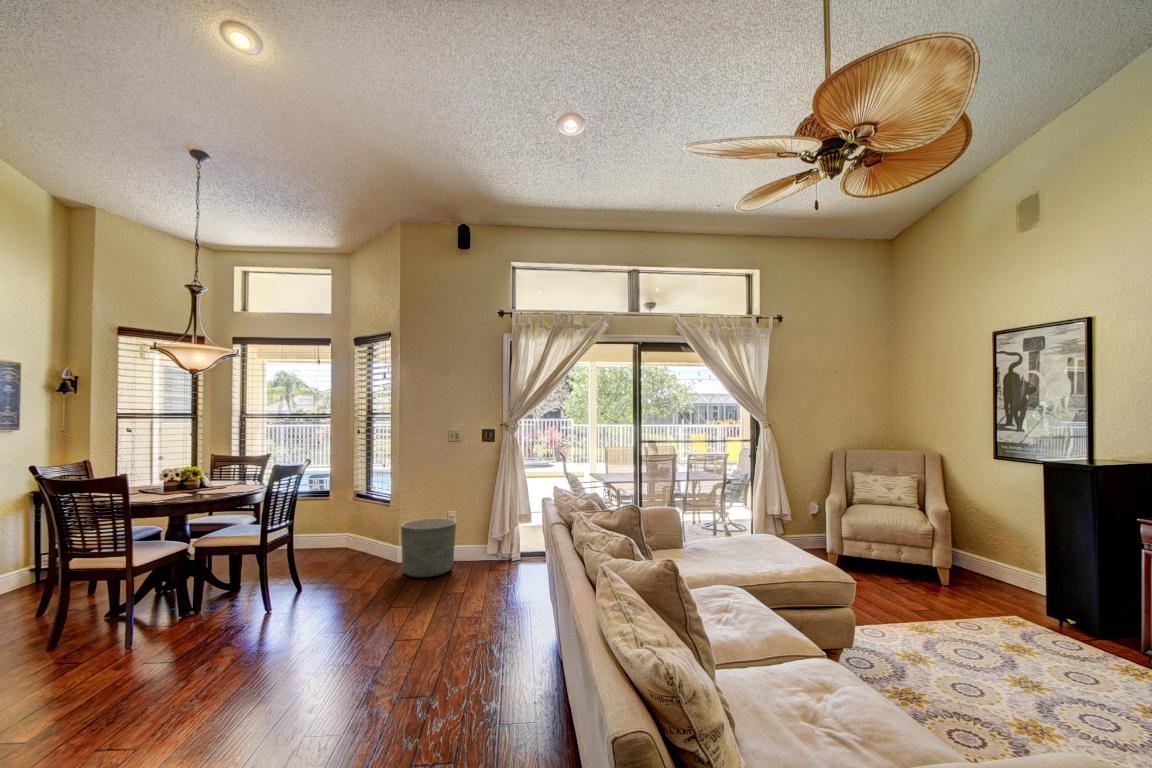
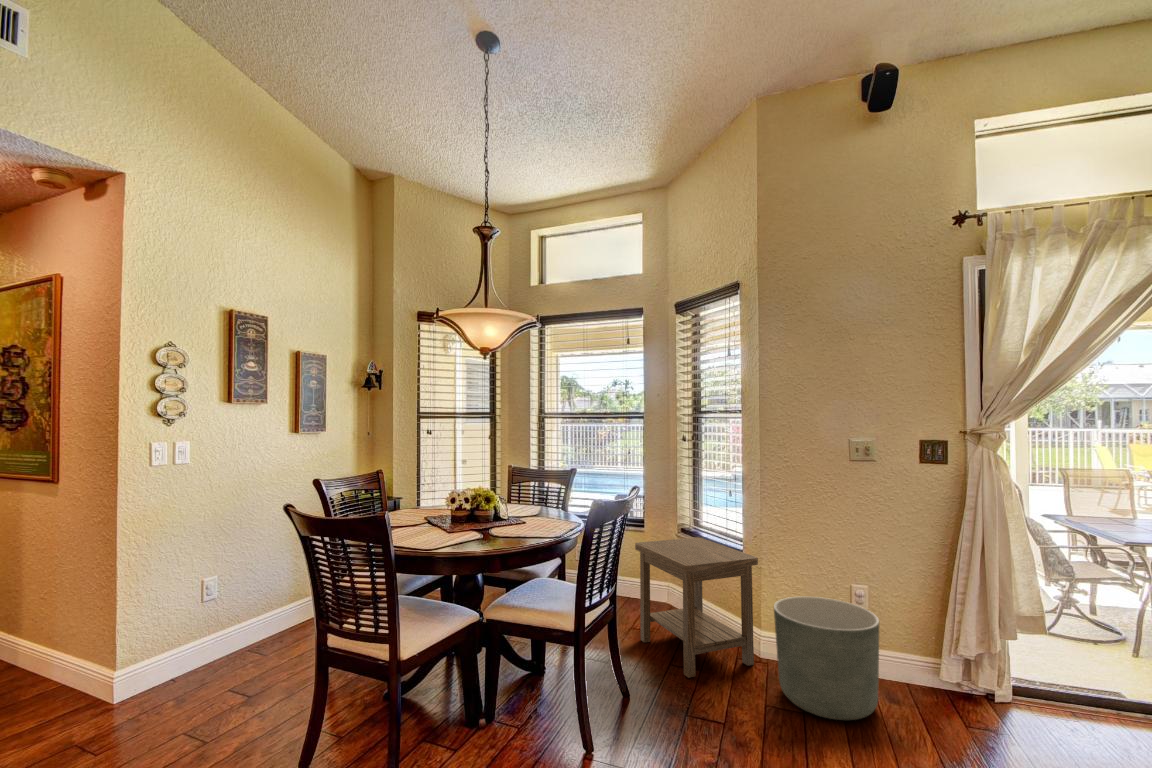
side table: none [317,496,398,576] -> present [635,537,758,678]

